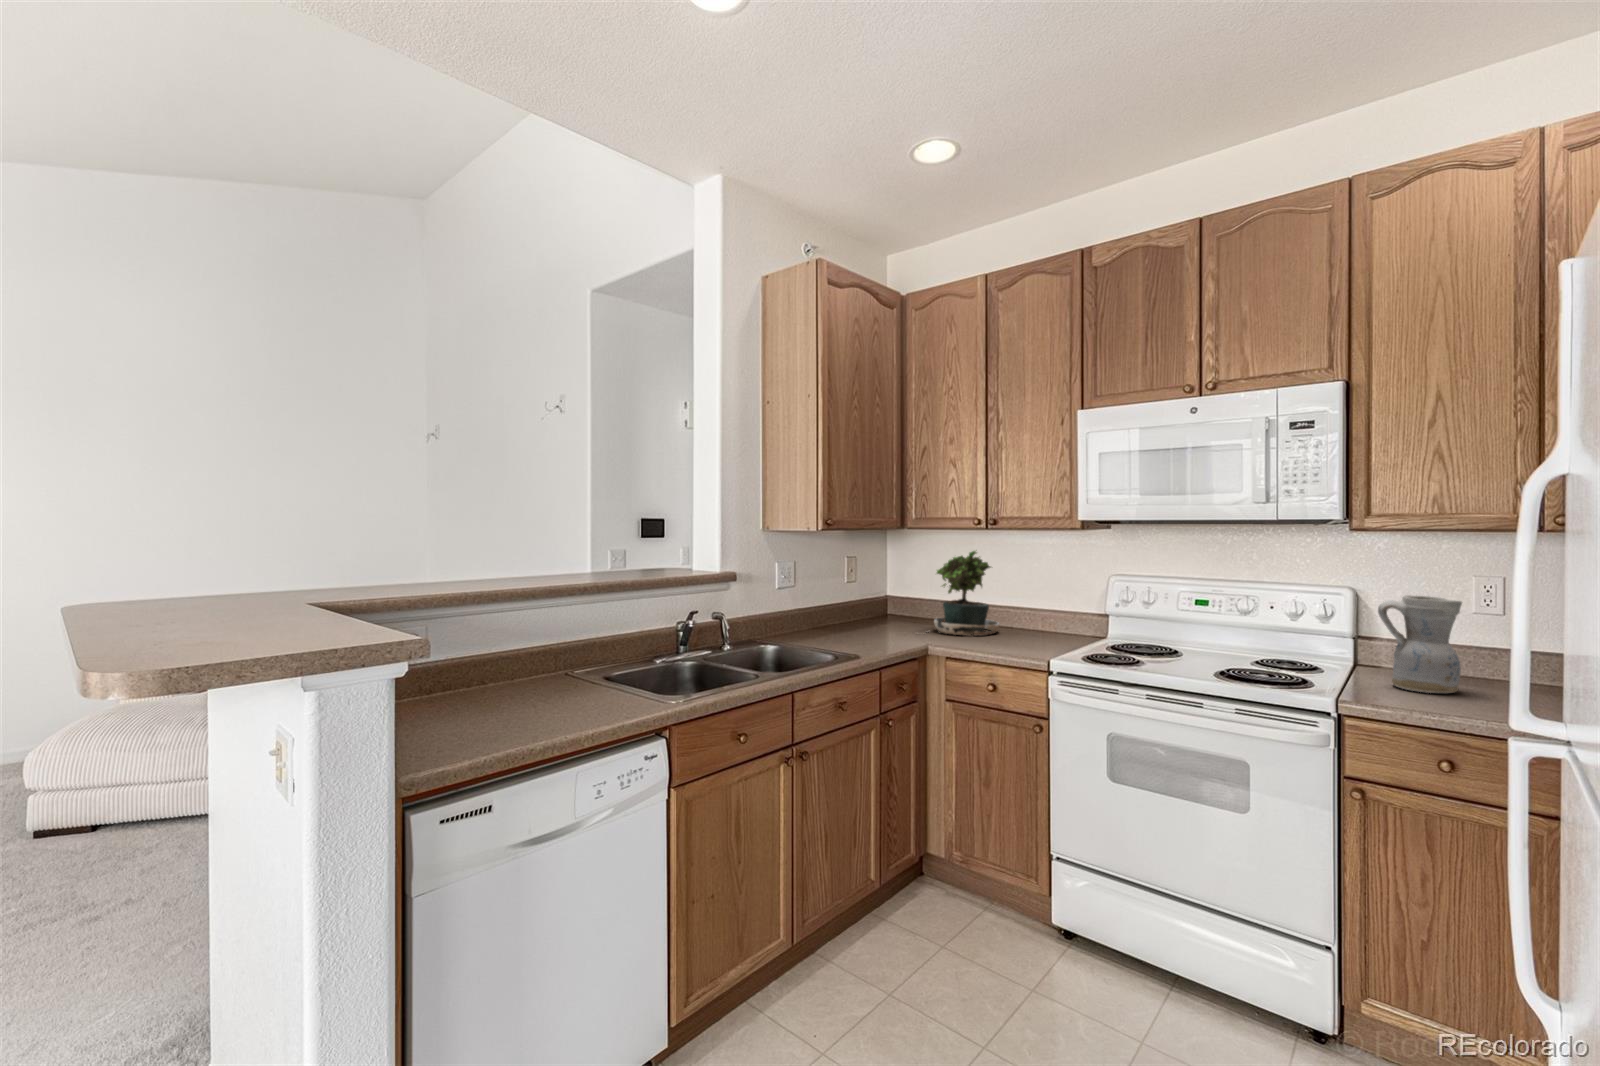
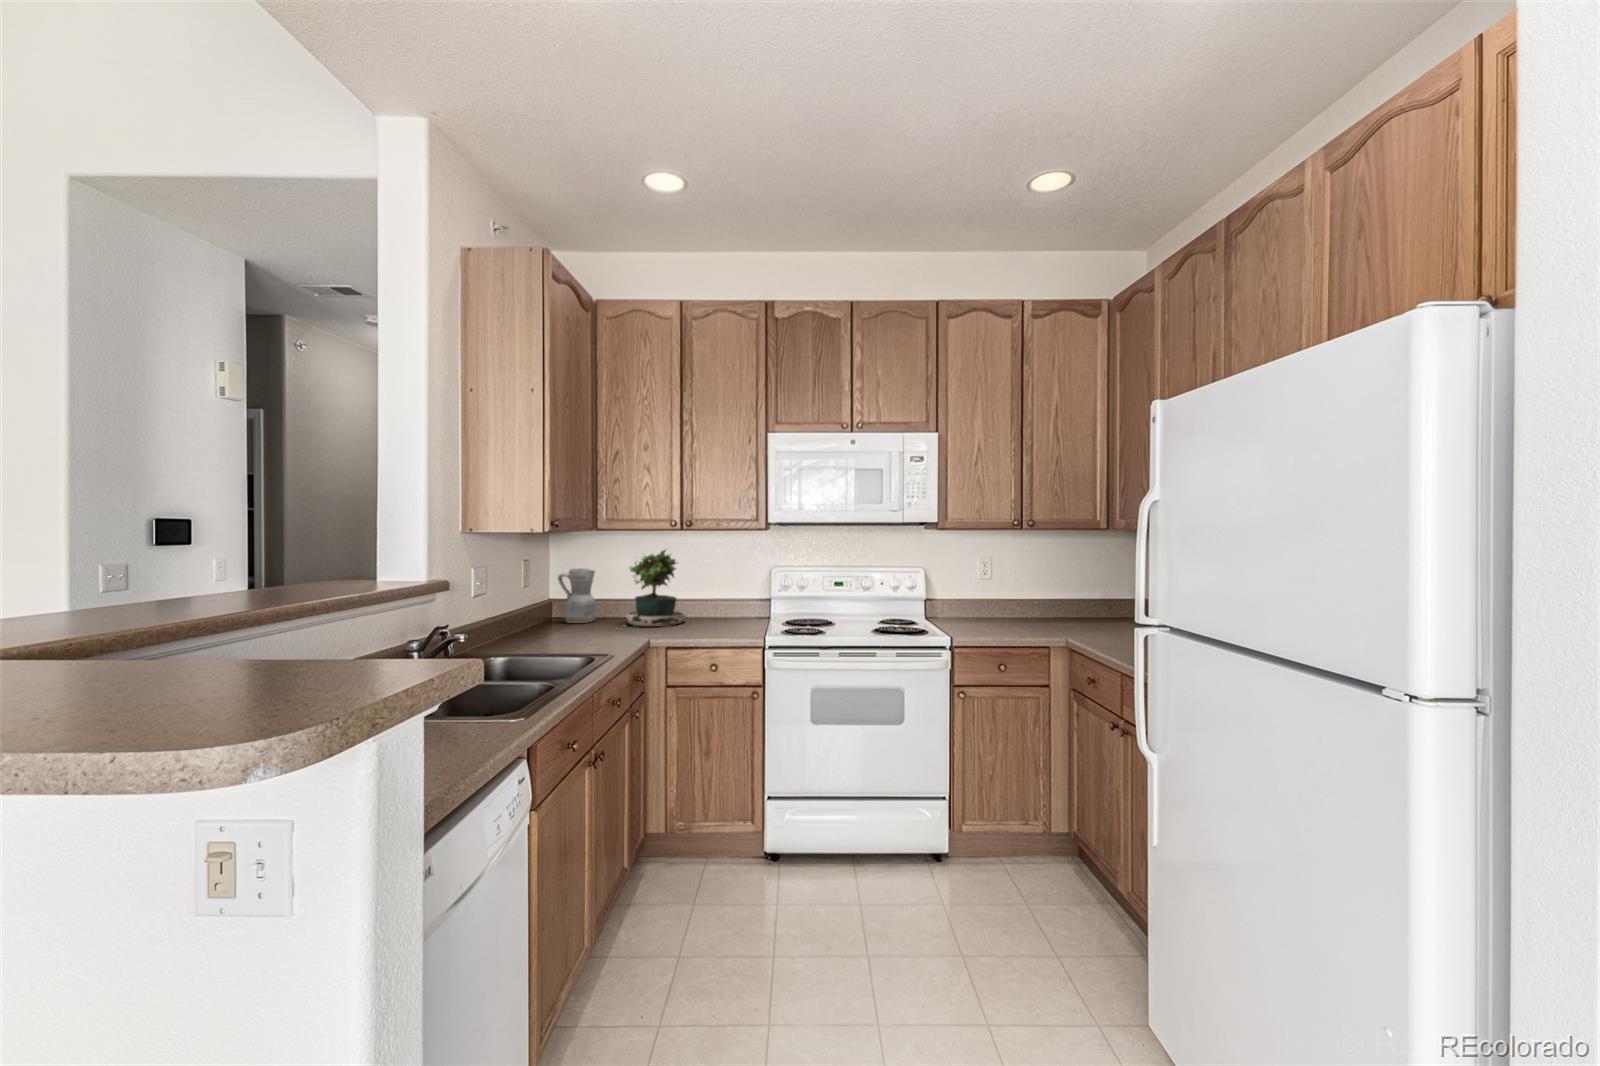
ceramic pitcher: present [1378,595,1462,693] -> present [558,568,596,623]

